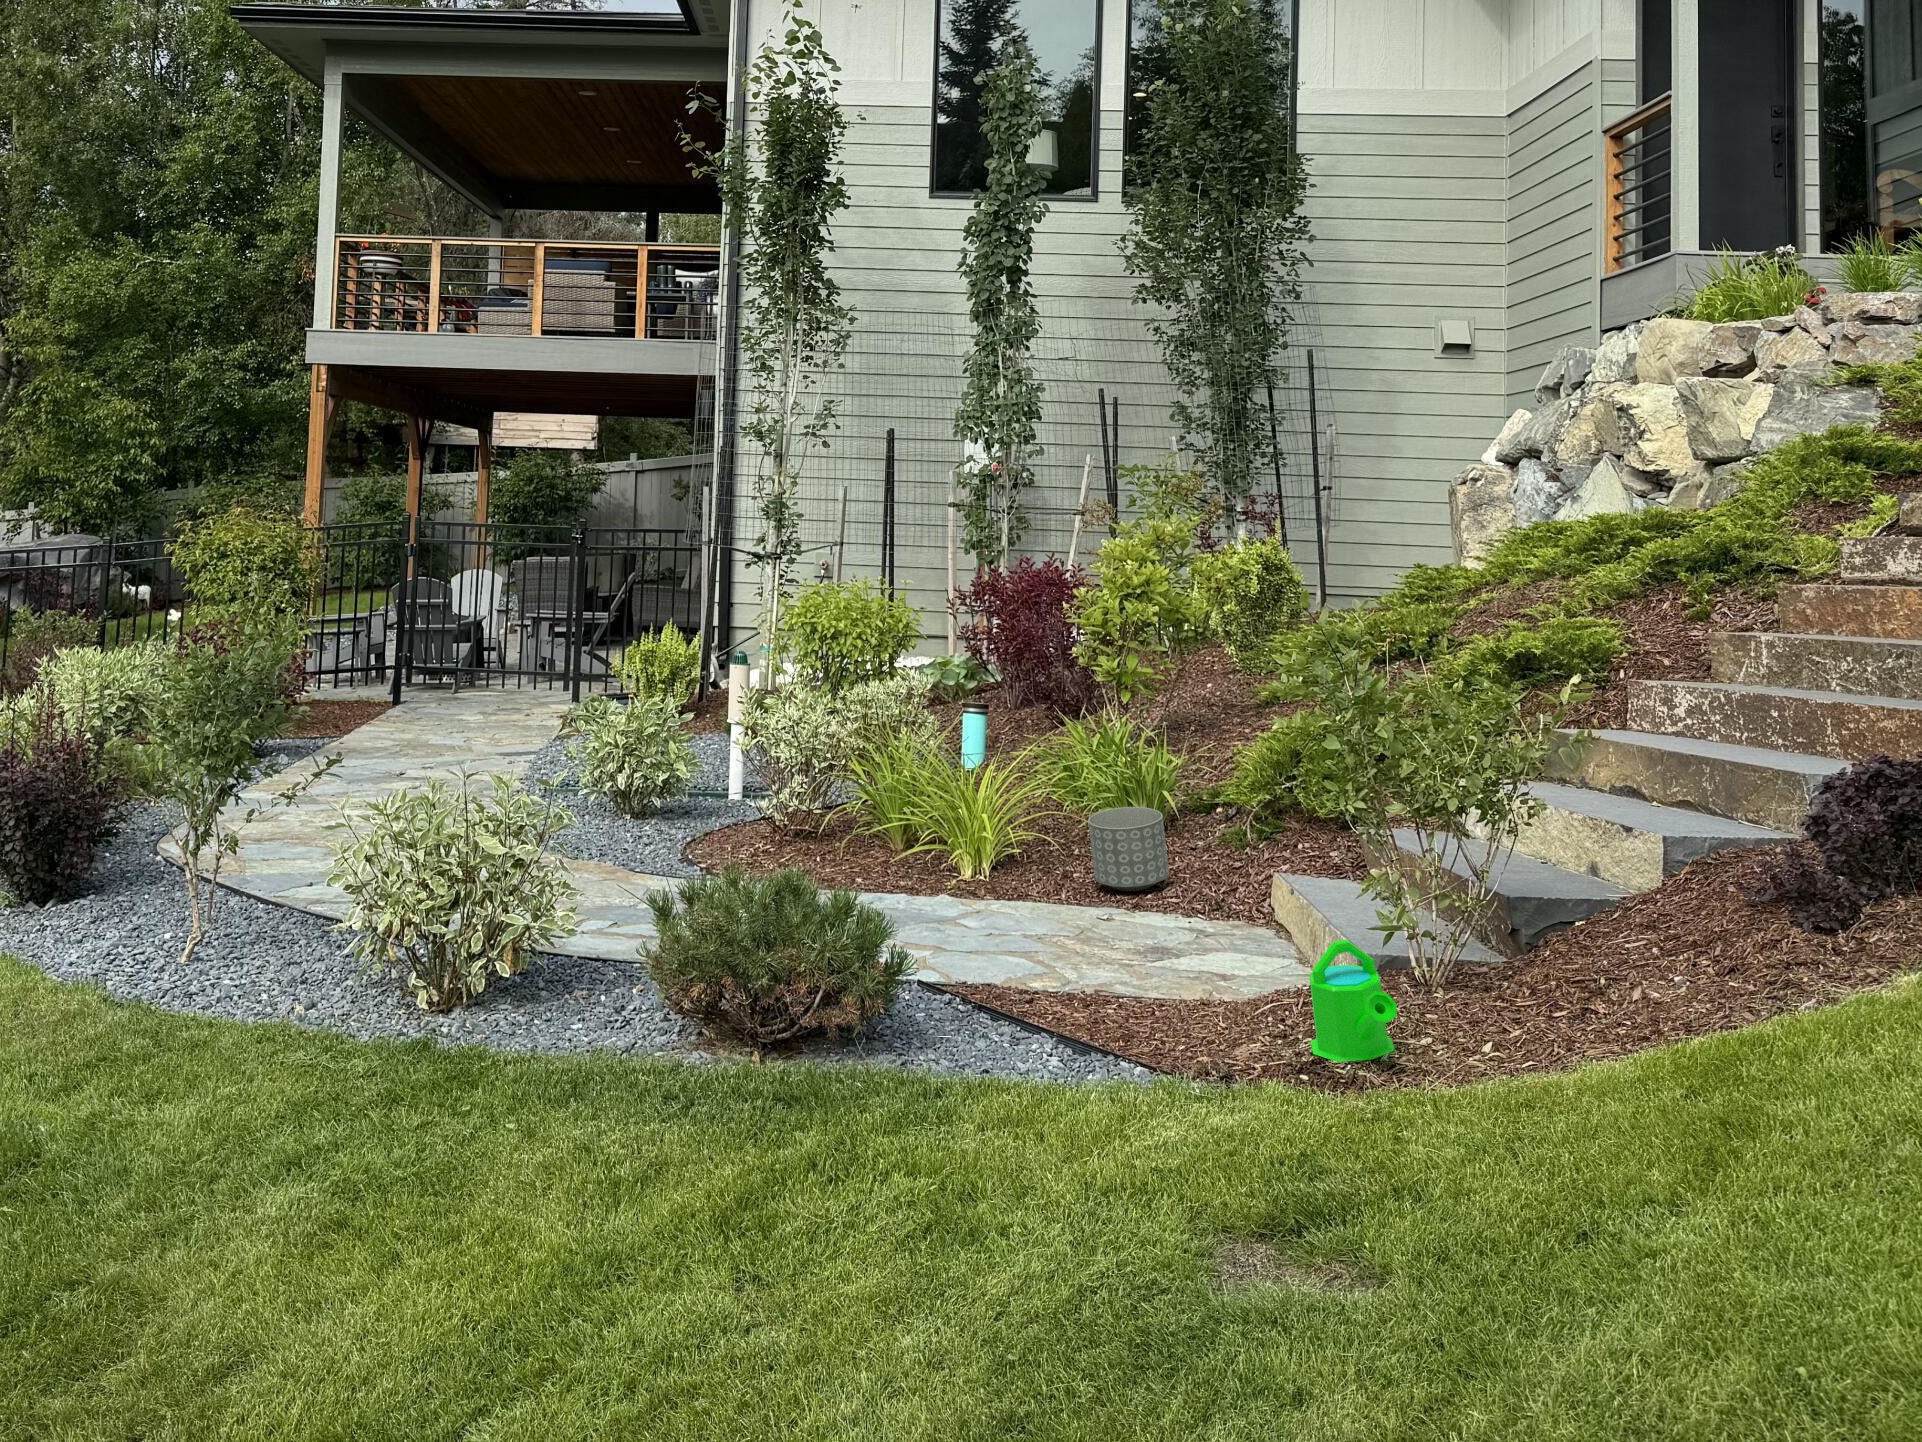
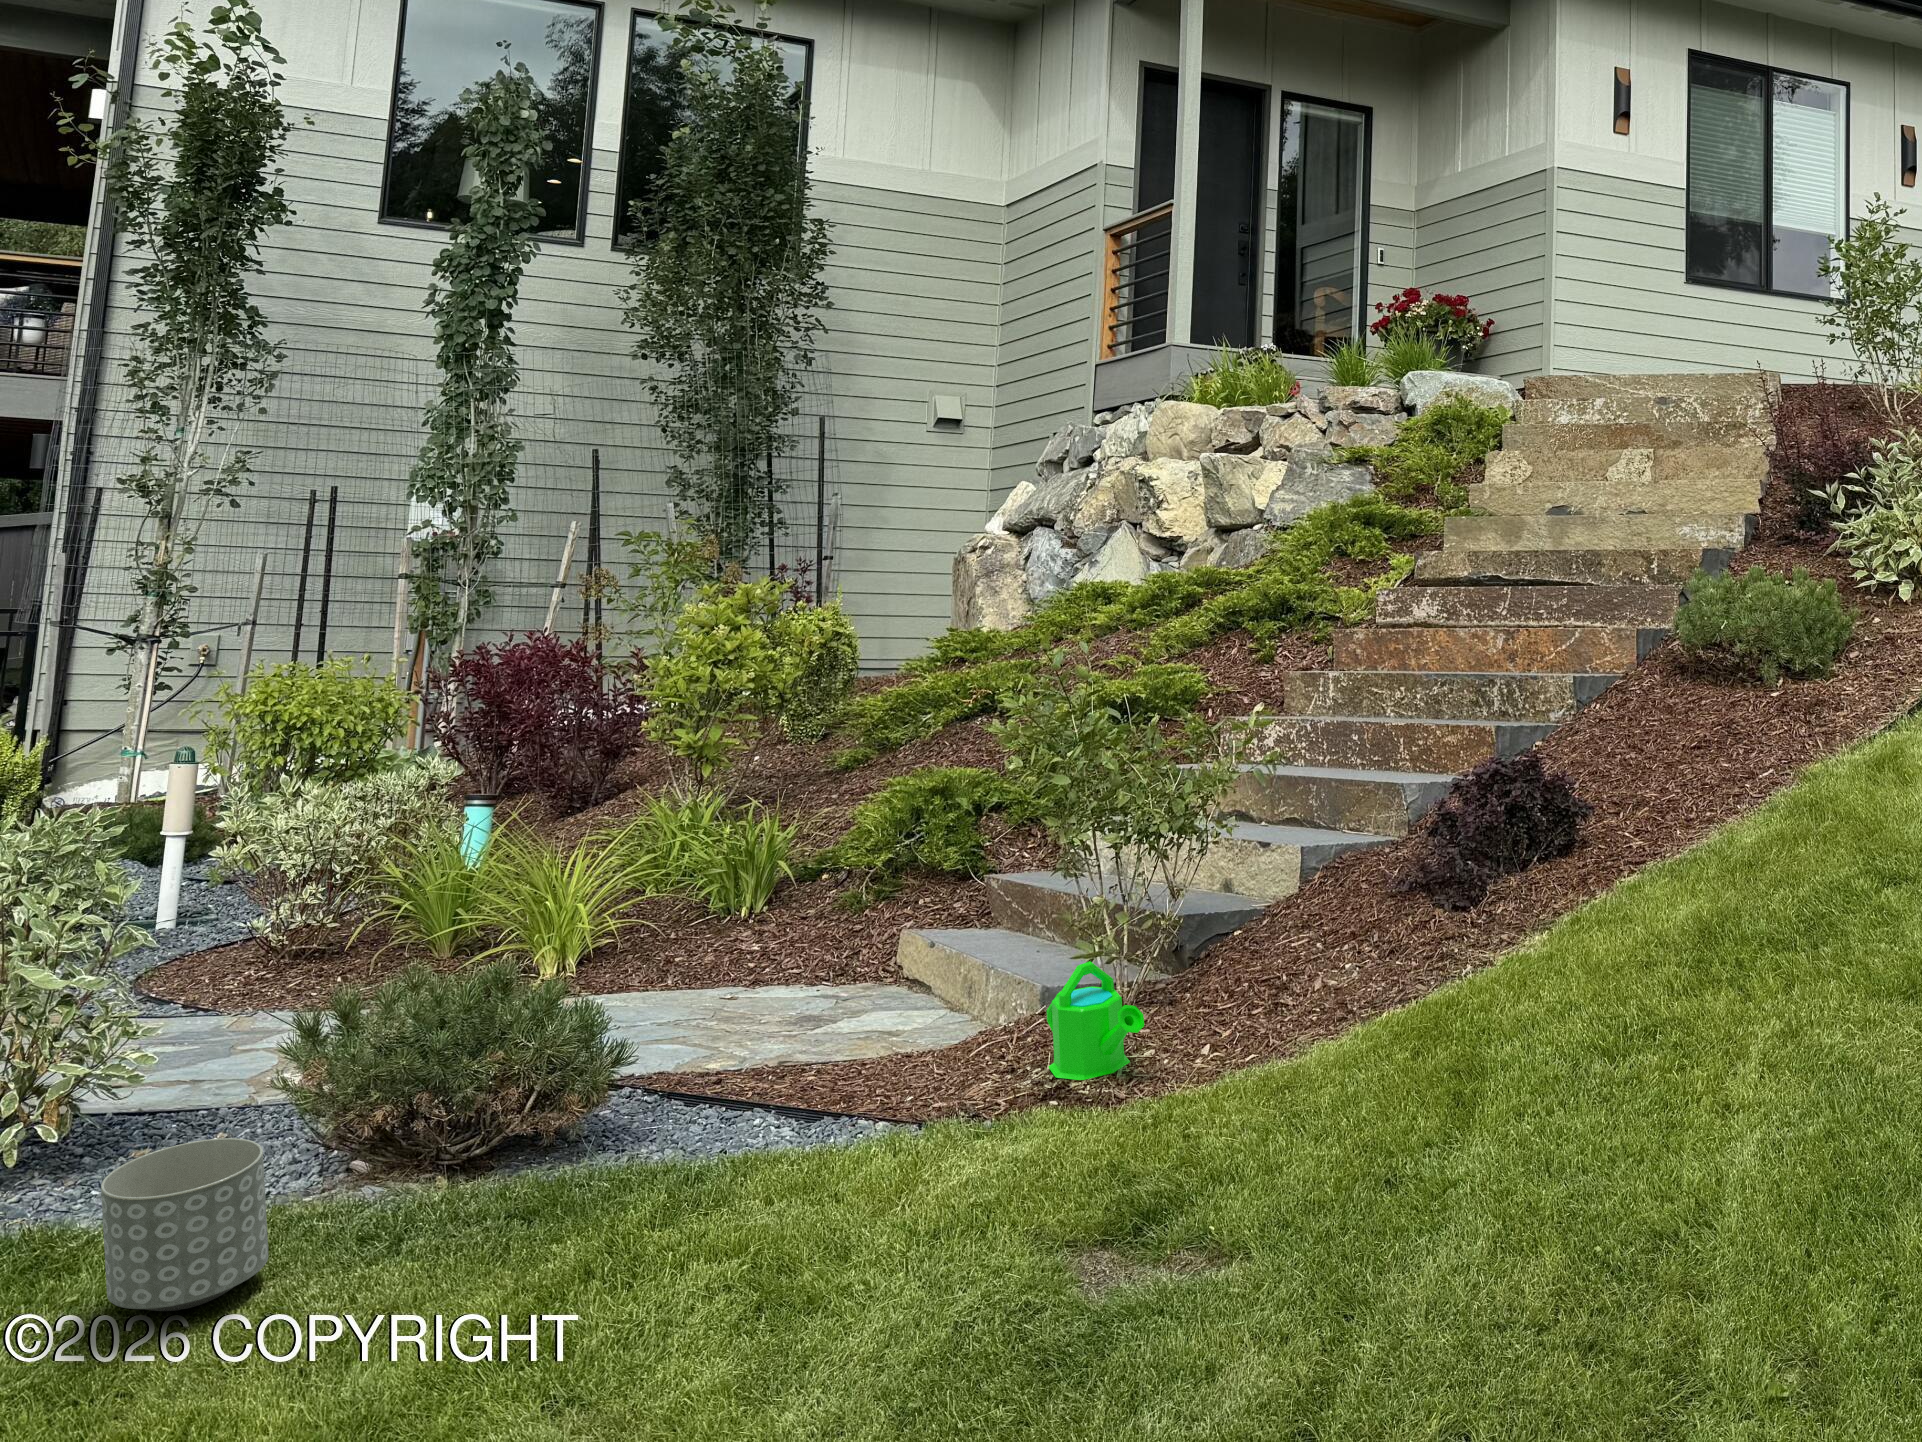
planter: present [1088,807,1169,892] -> present [101,1138,268,1311]

